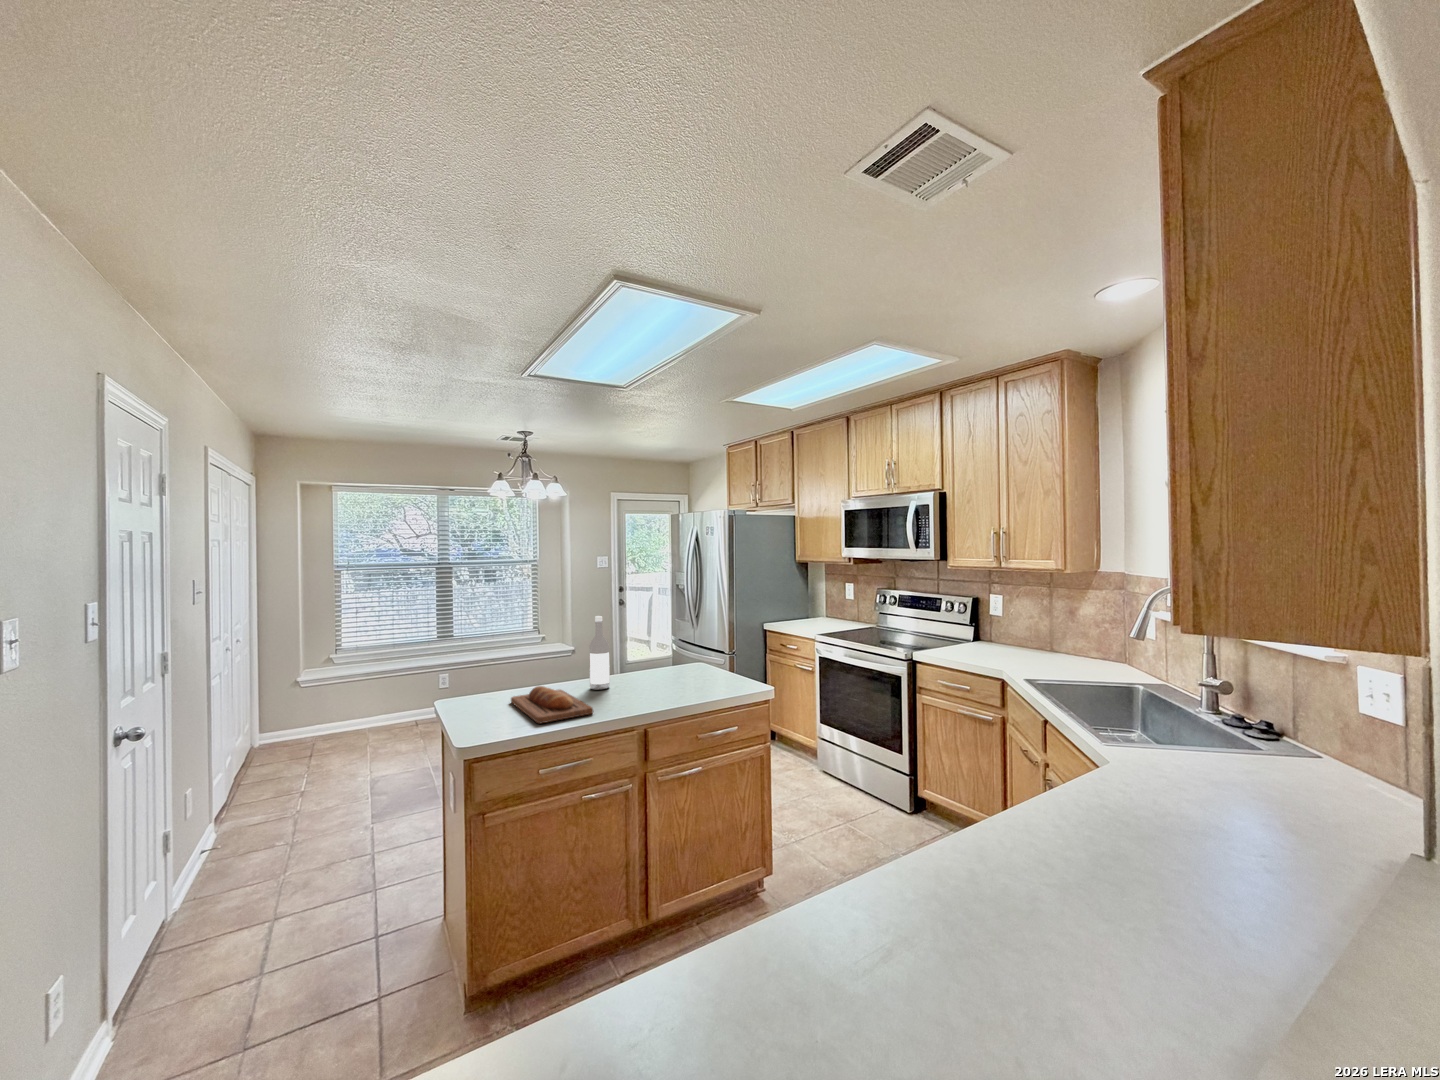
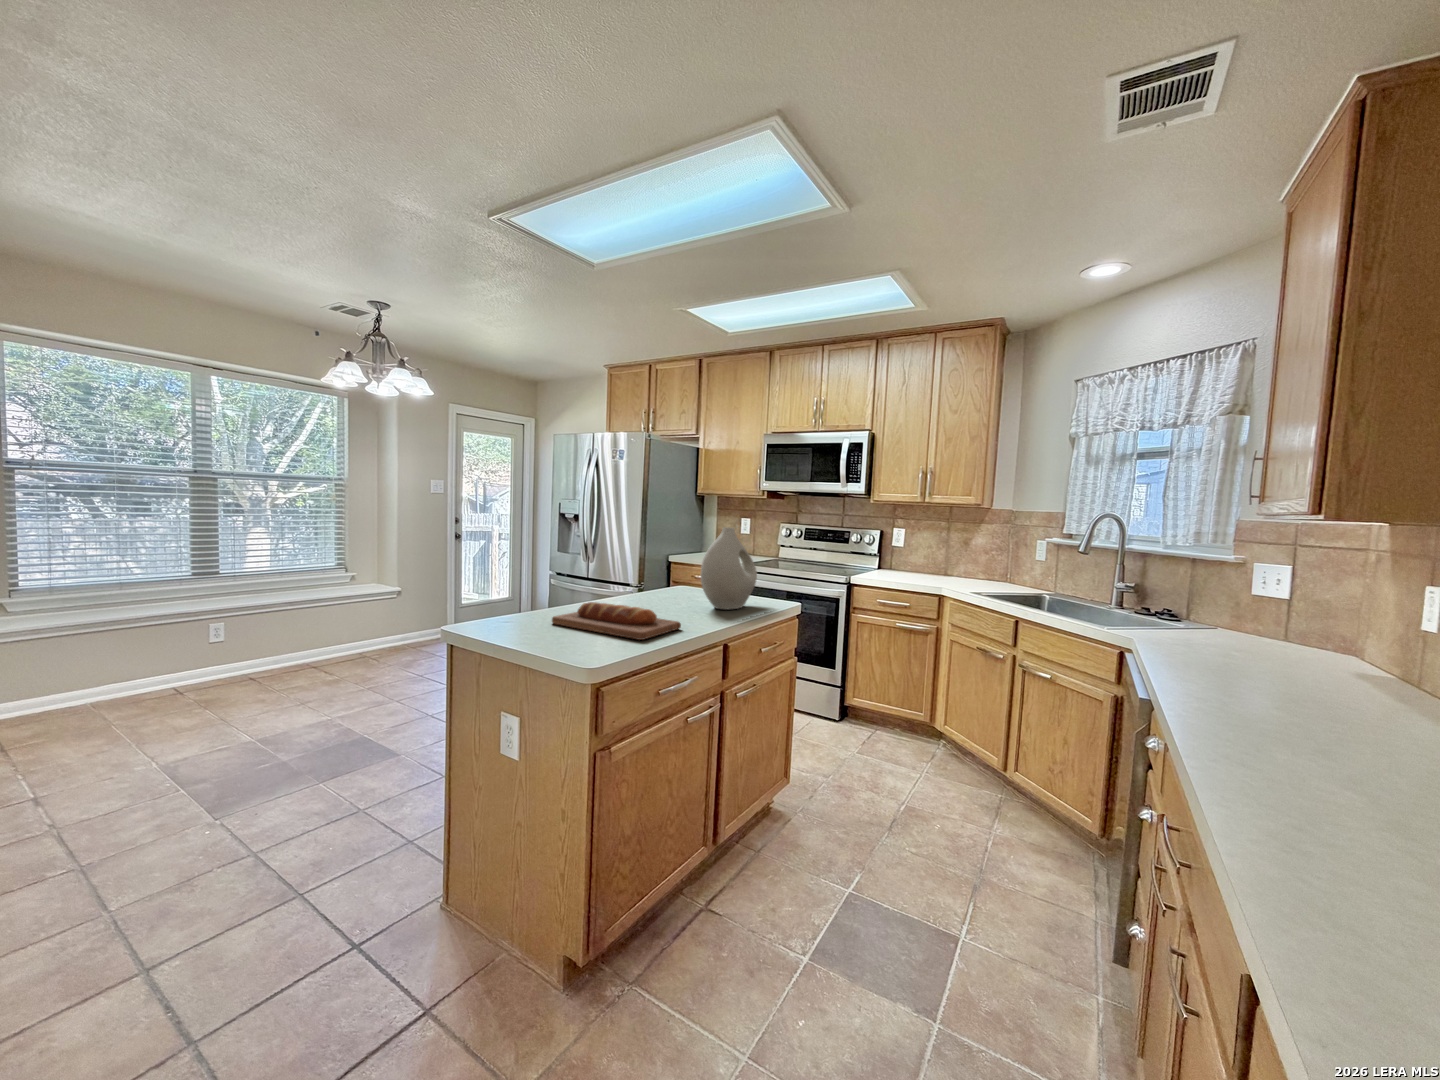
wine bottle: present [589,616,610,690] -> none [618,524,642,609]
vase: none [648,617,718,694] -> present [701,527,757,610]

